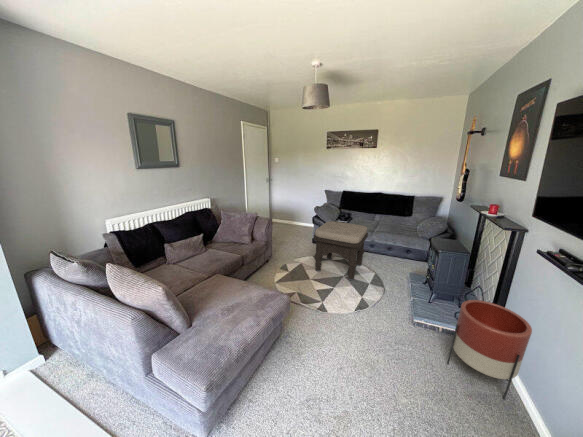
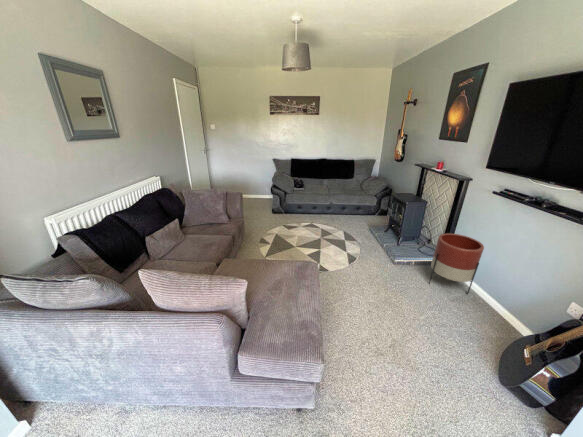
ottoman: present [314,221,368,280] -> none [291,189,338,241]

